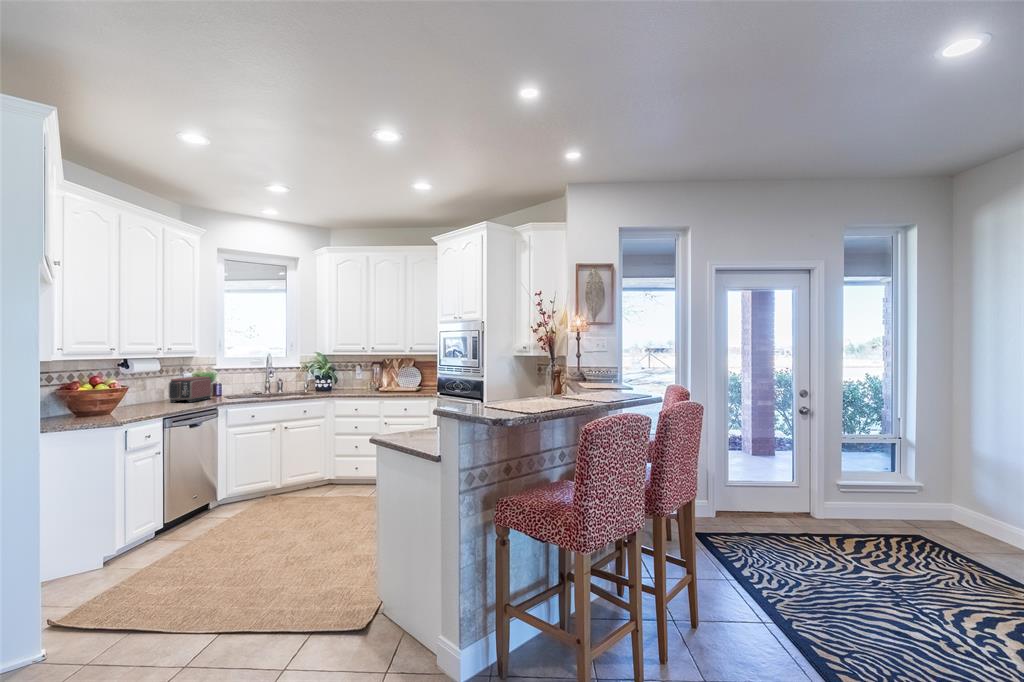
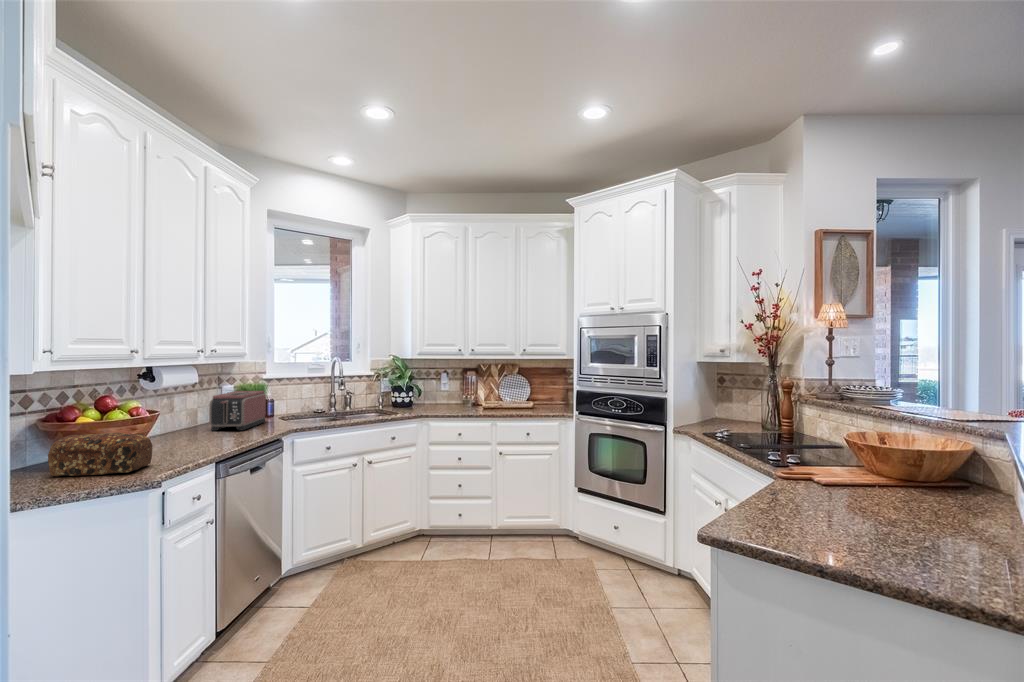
bread loaf: none [62,396,123,420] -> present [48,433,152,477]

